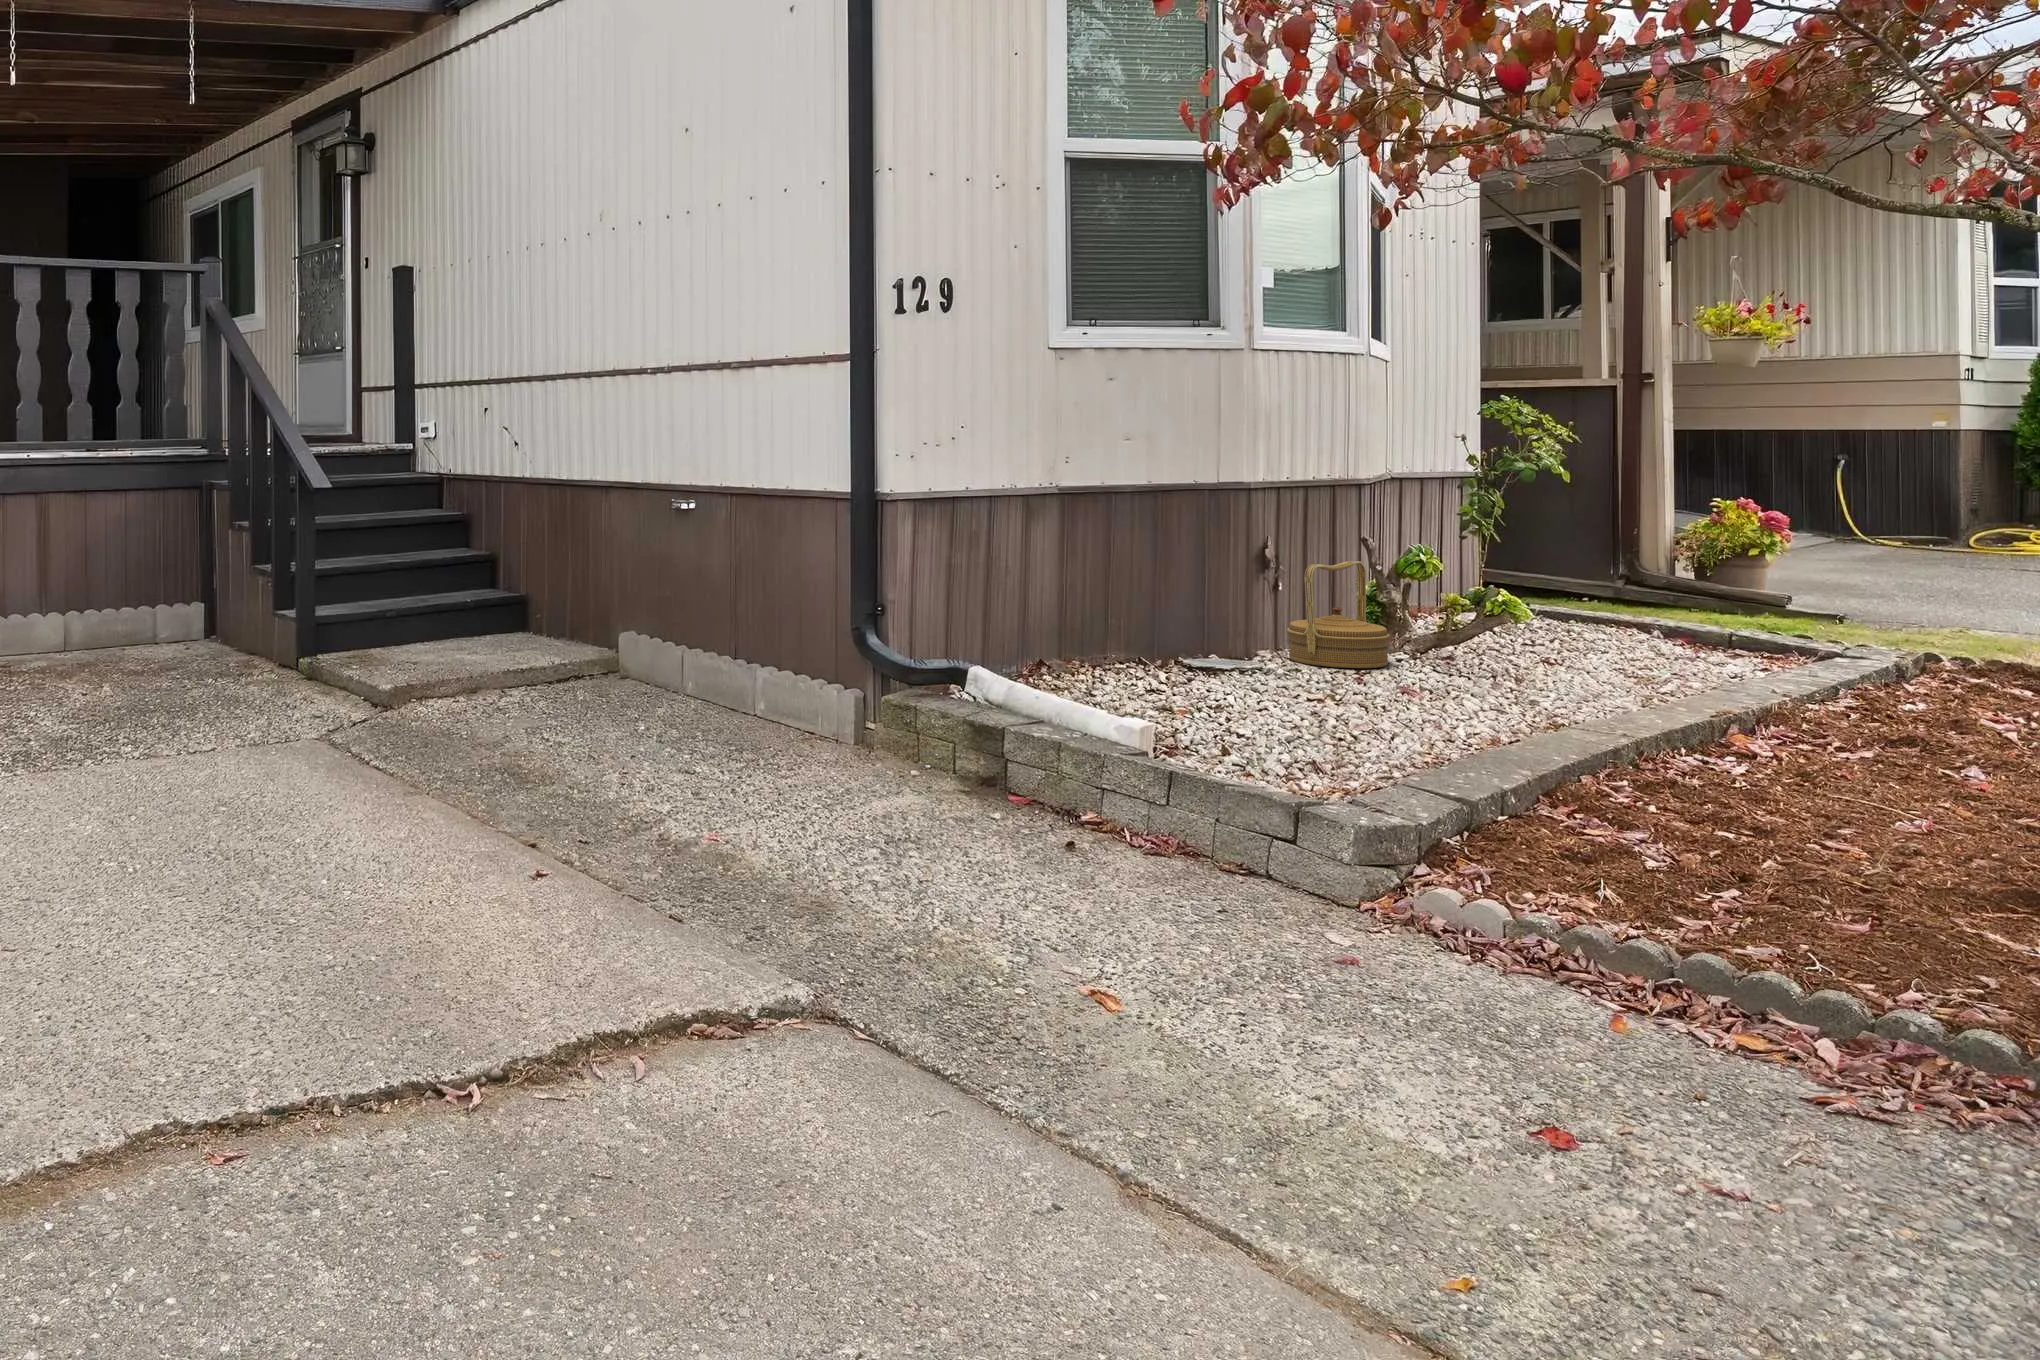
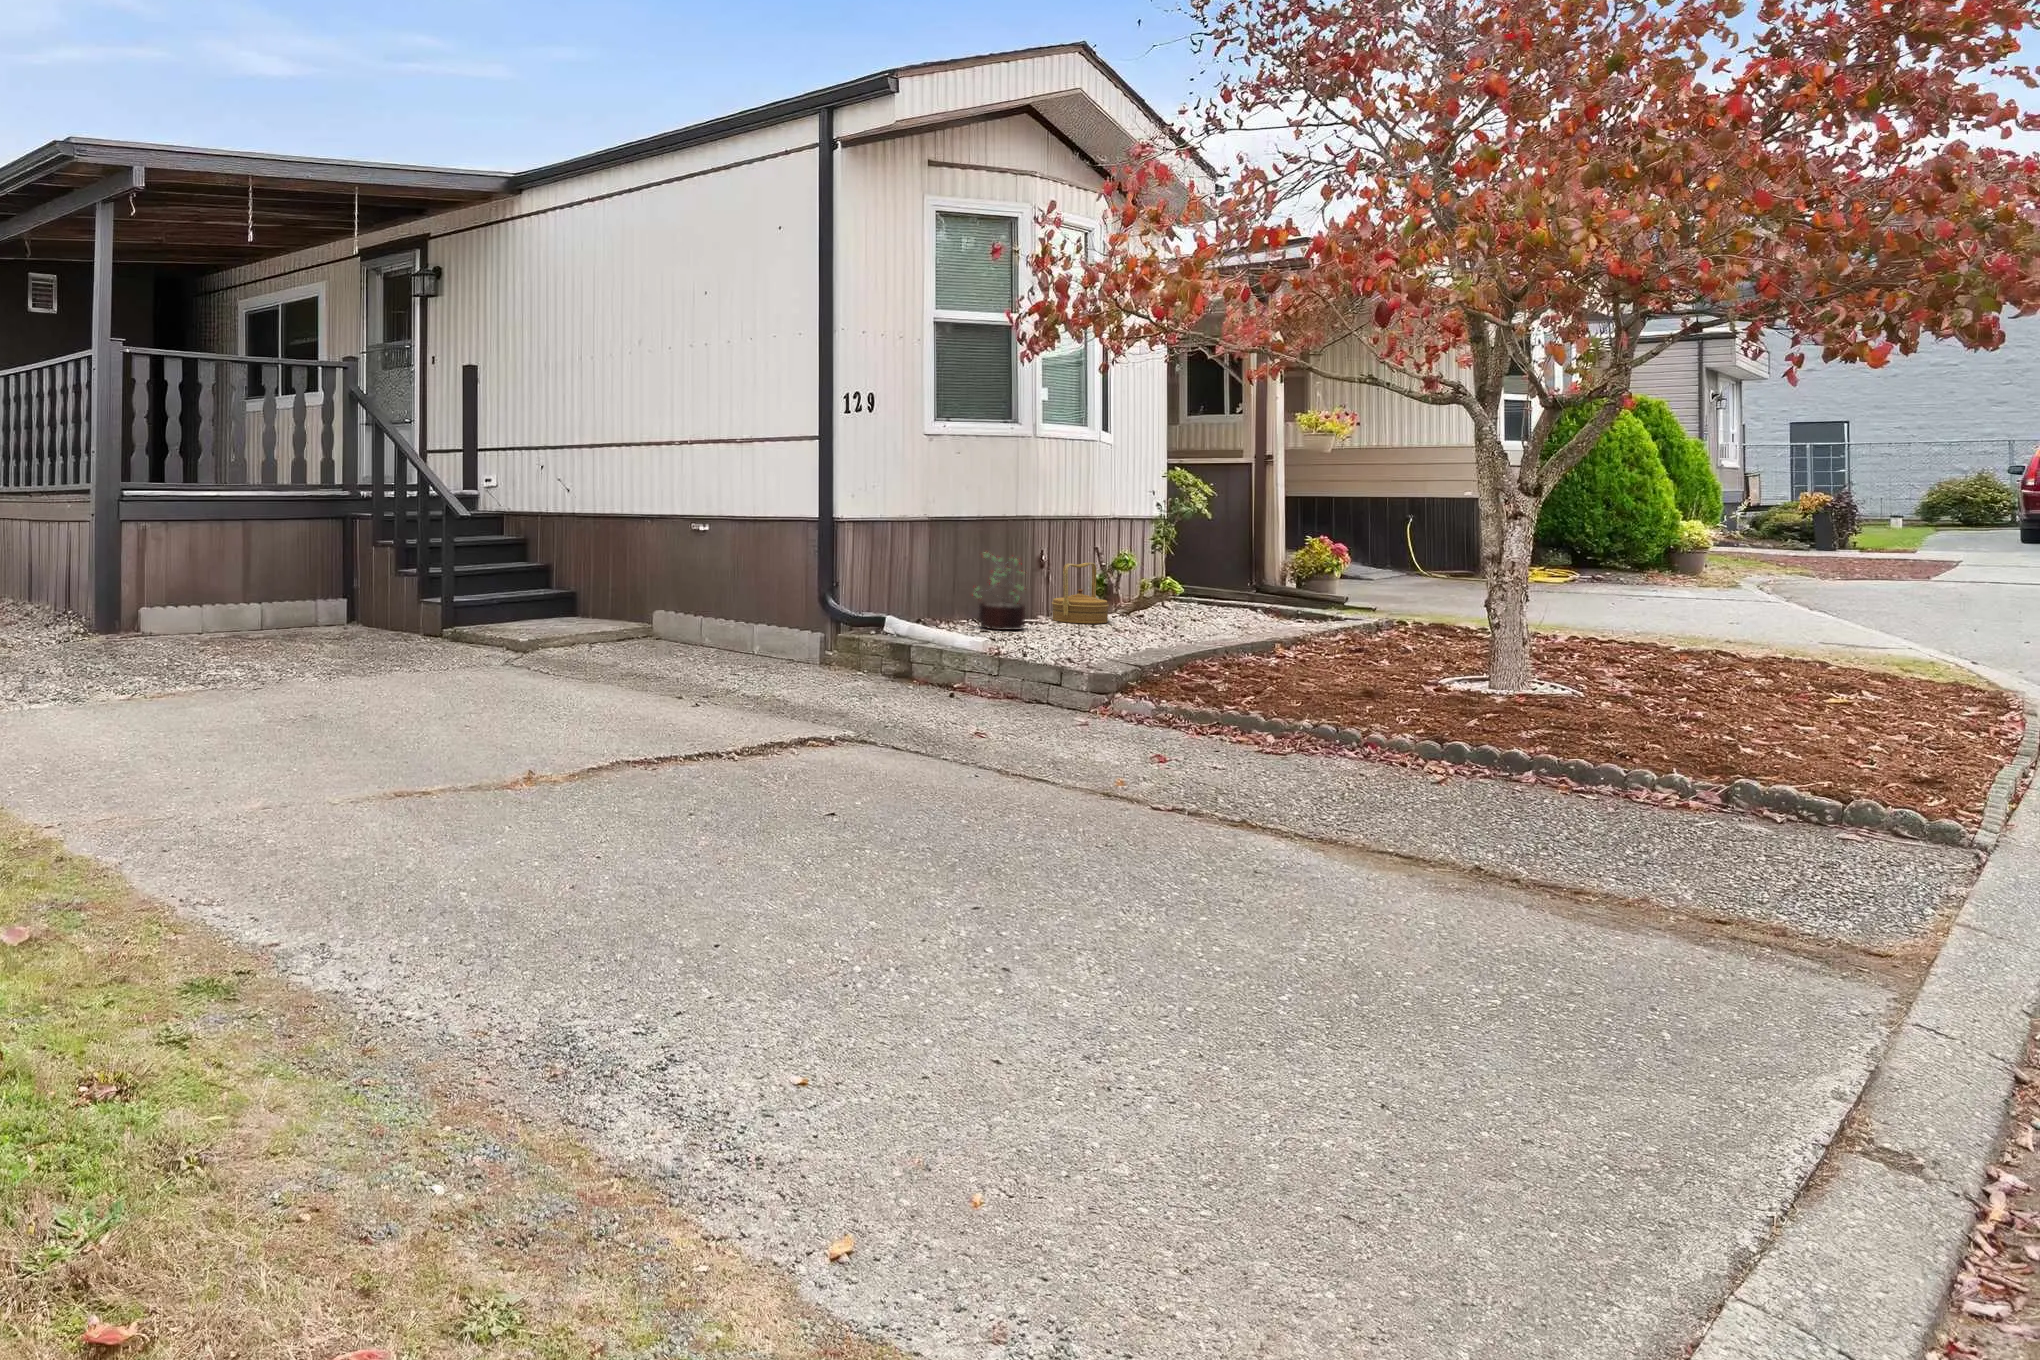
decorative plant: none [1136,544,1238,684] -> present [972,552,1025,630]

